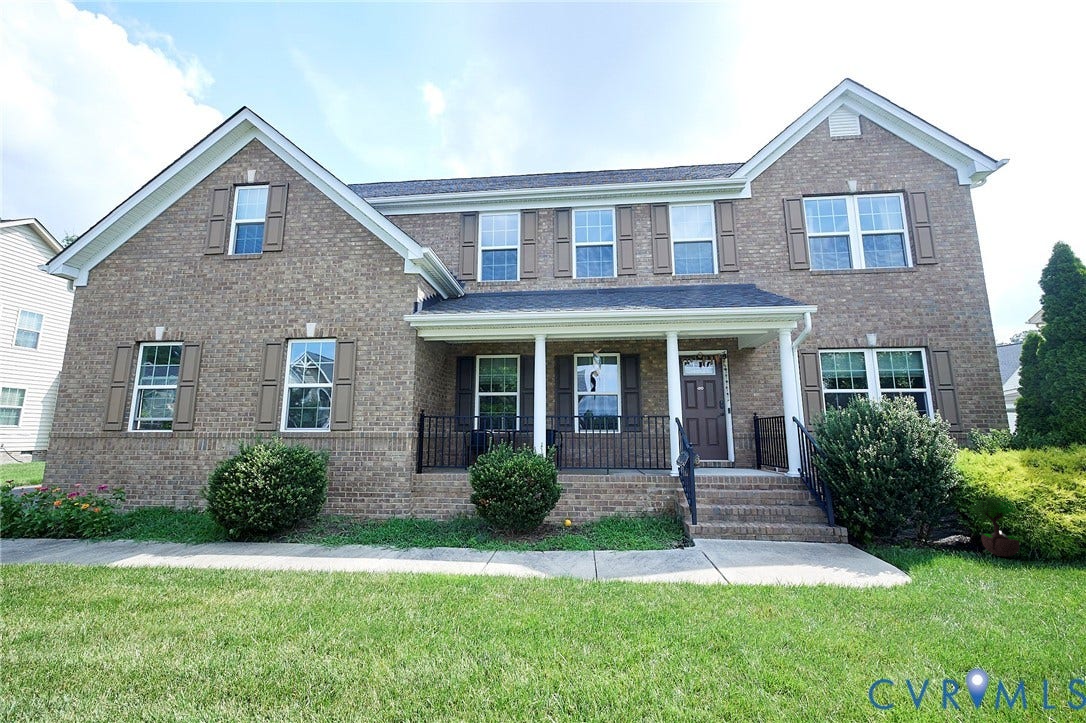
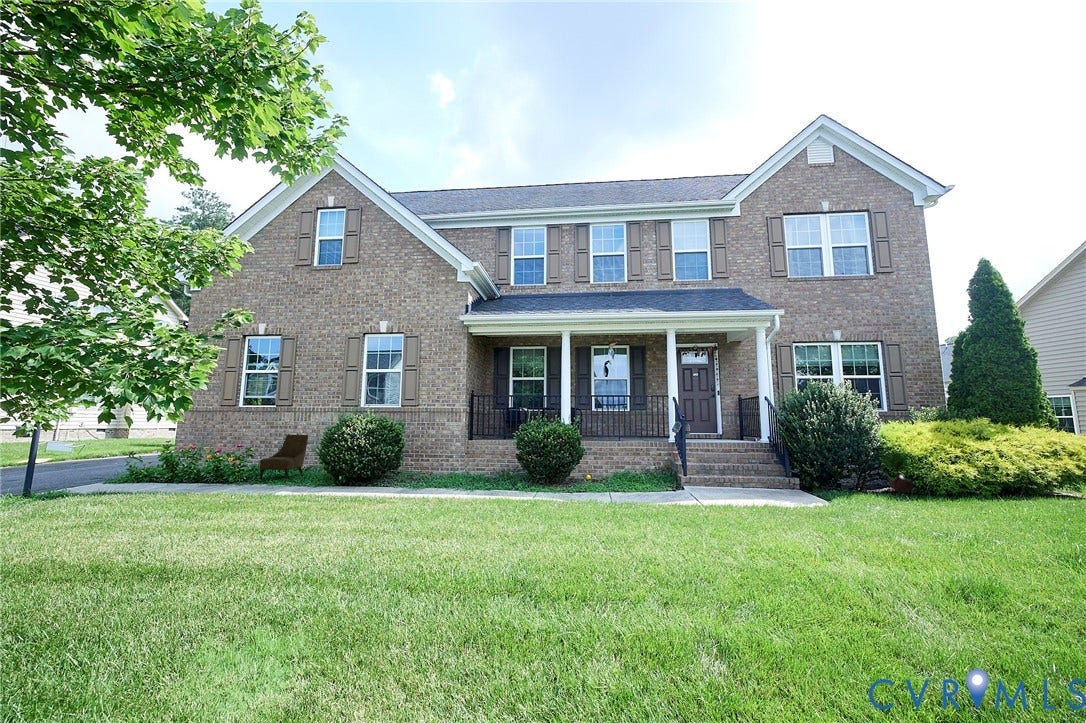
chair: none [135,468,209,529] -> present [260,435,308,479]

